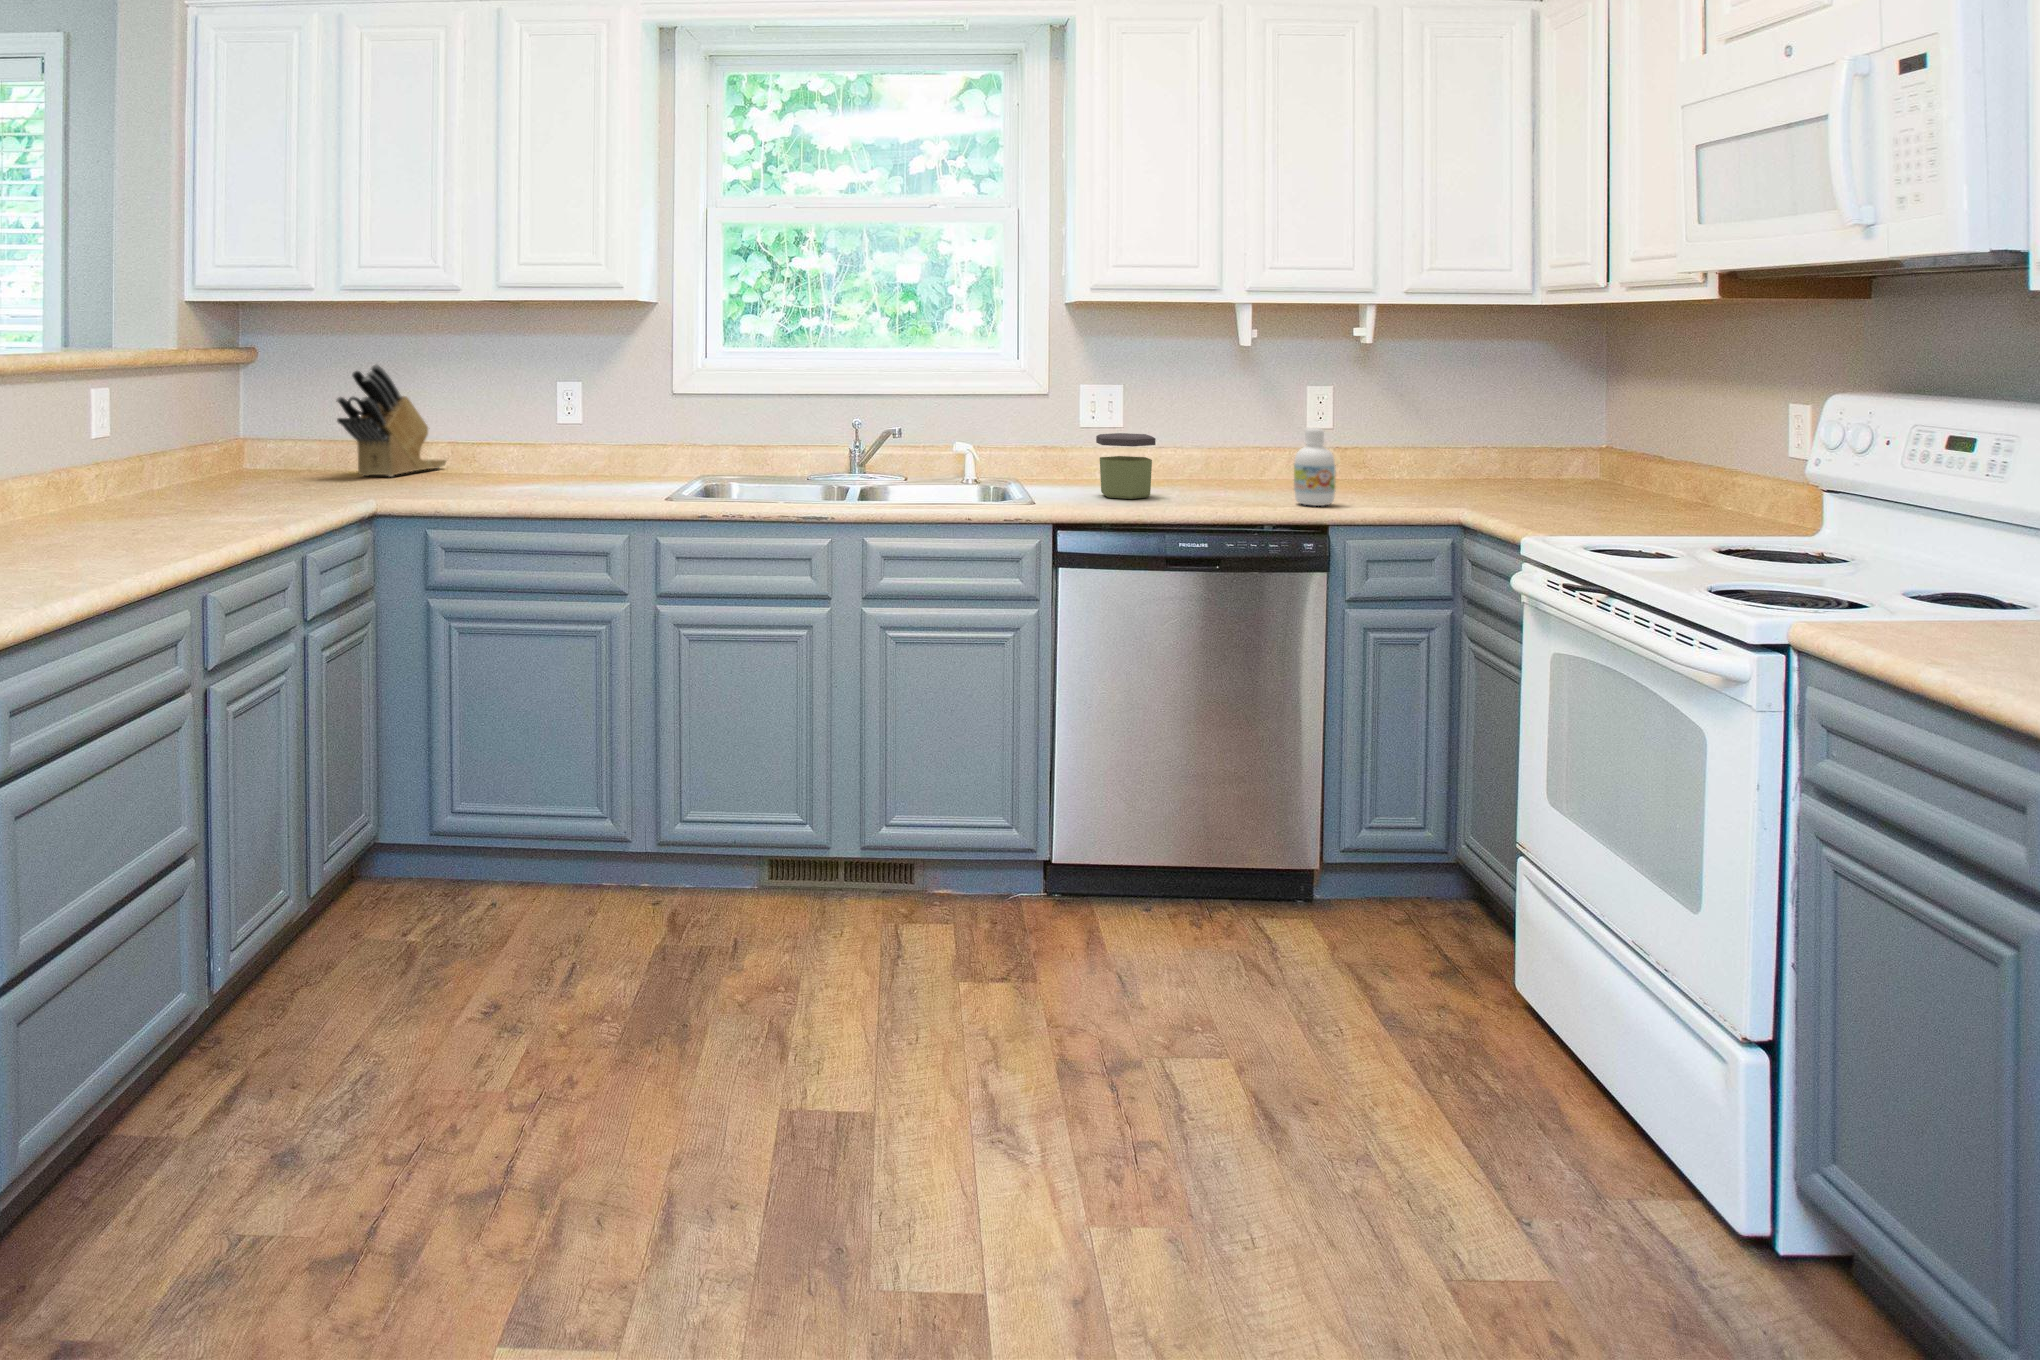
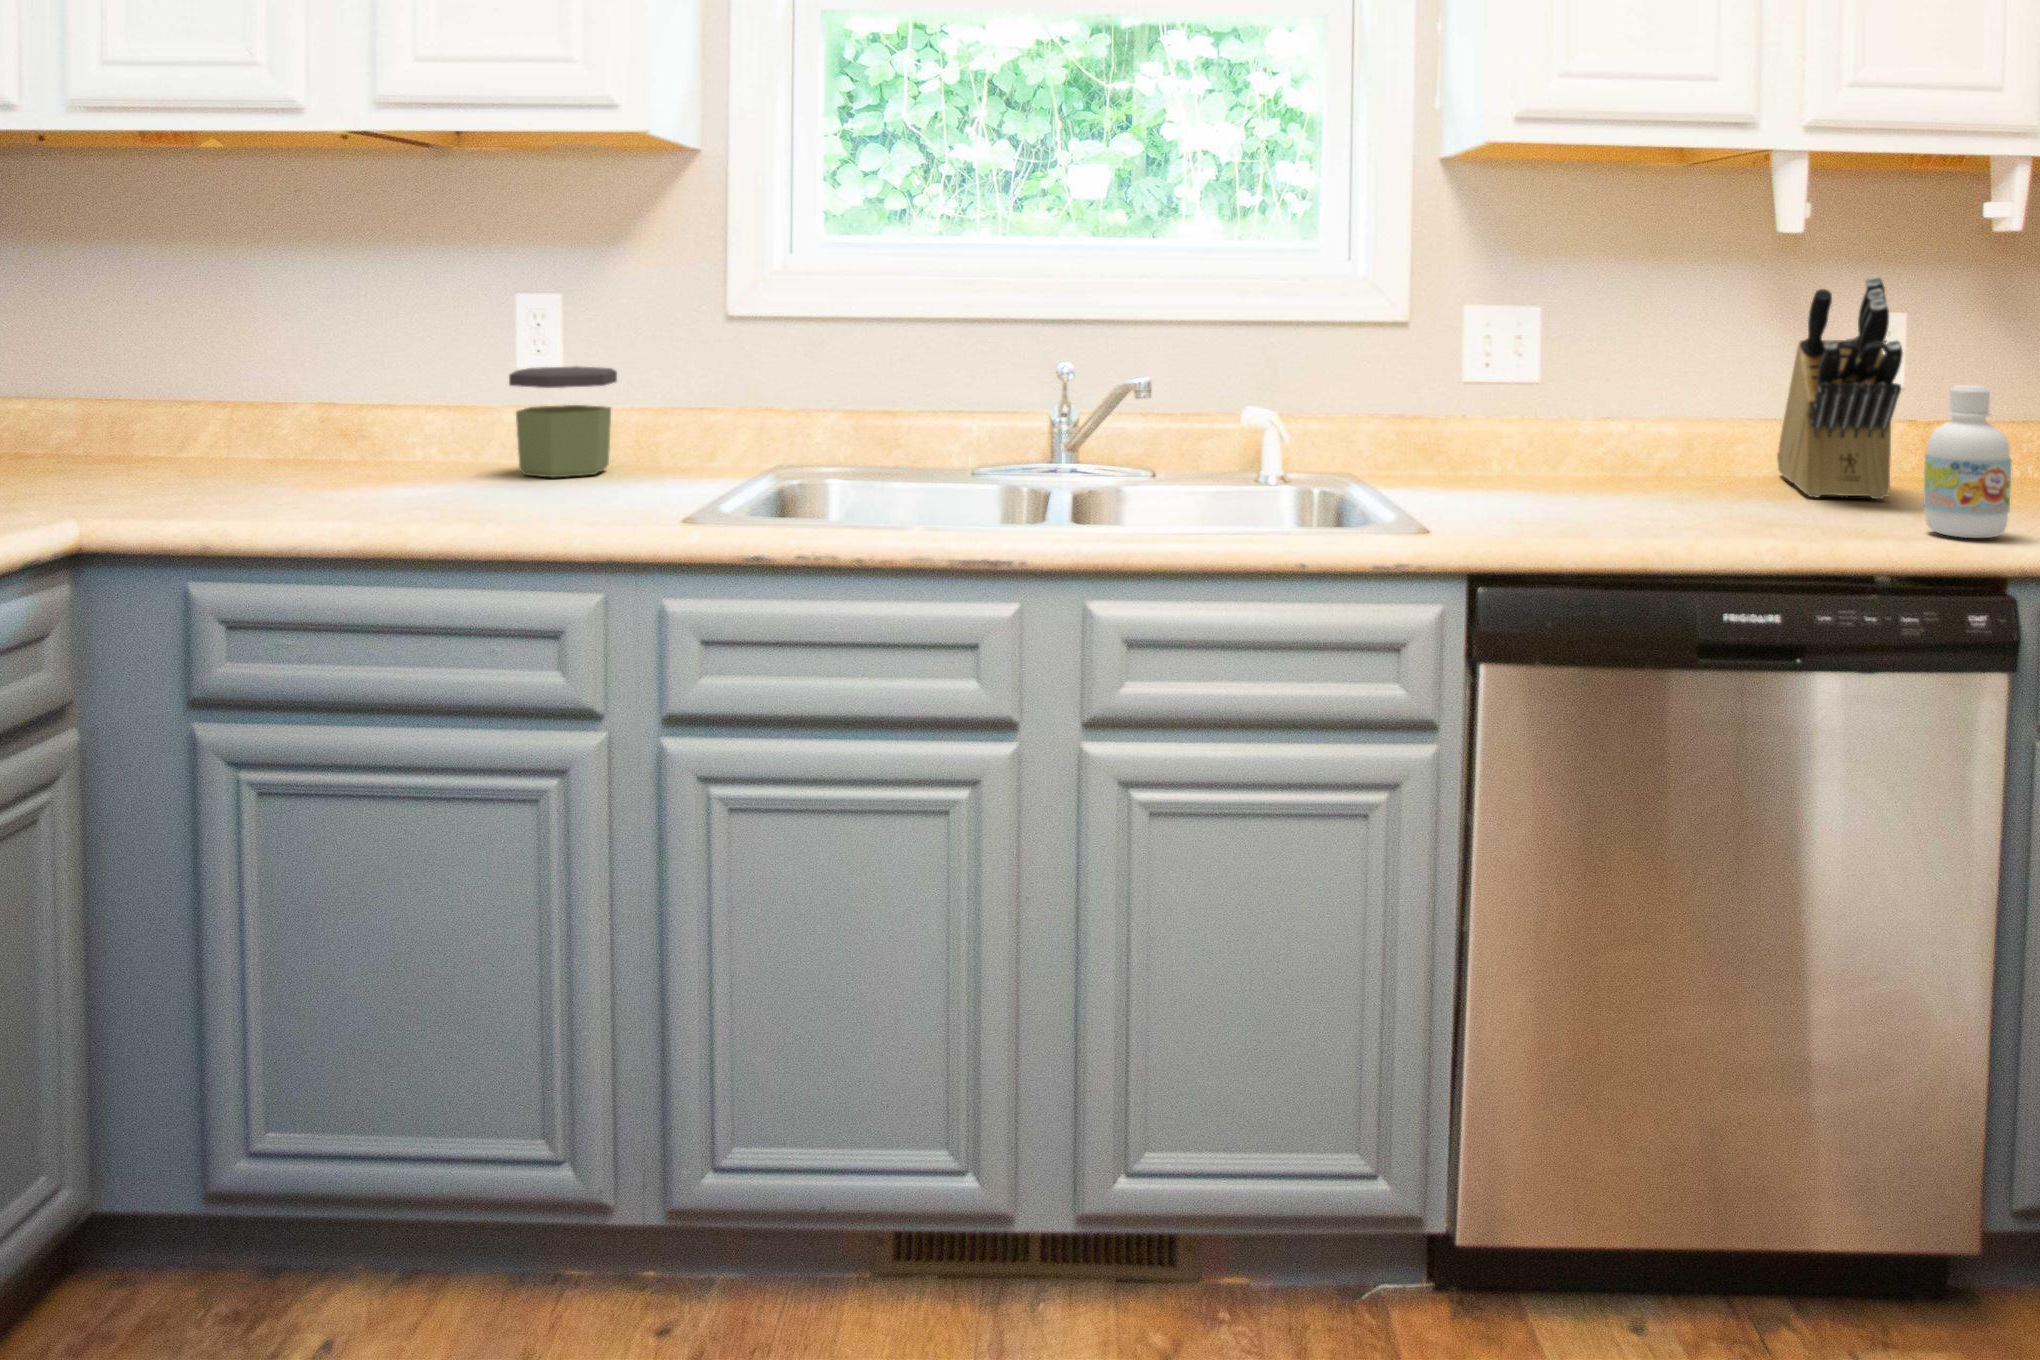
knife block: present [337,365,446,477] -> present [1777,276,1903,499]
jar: present [1096,433,1156,499] -> present [509,366,617,478]

